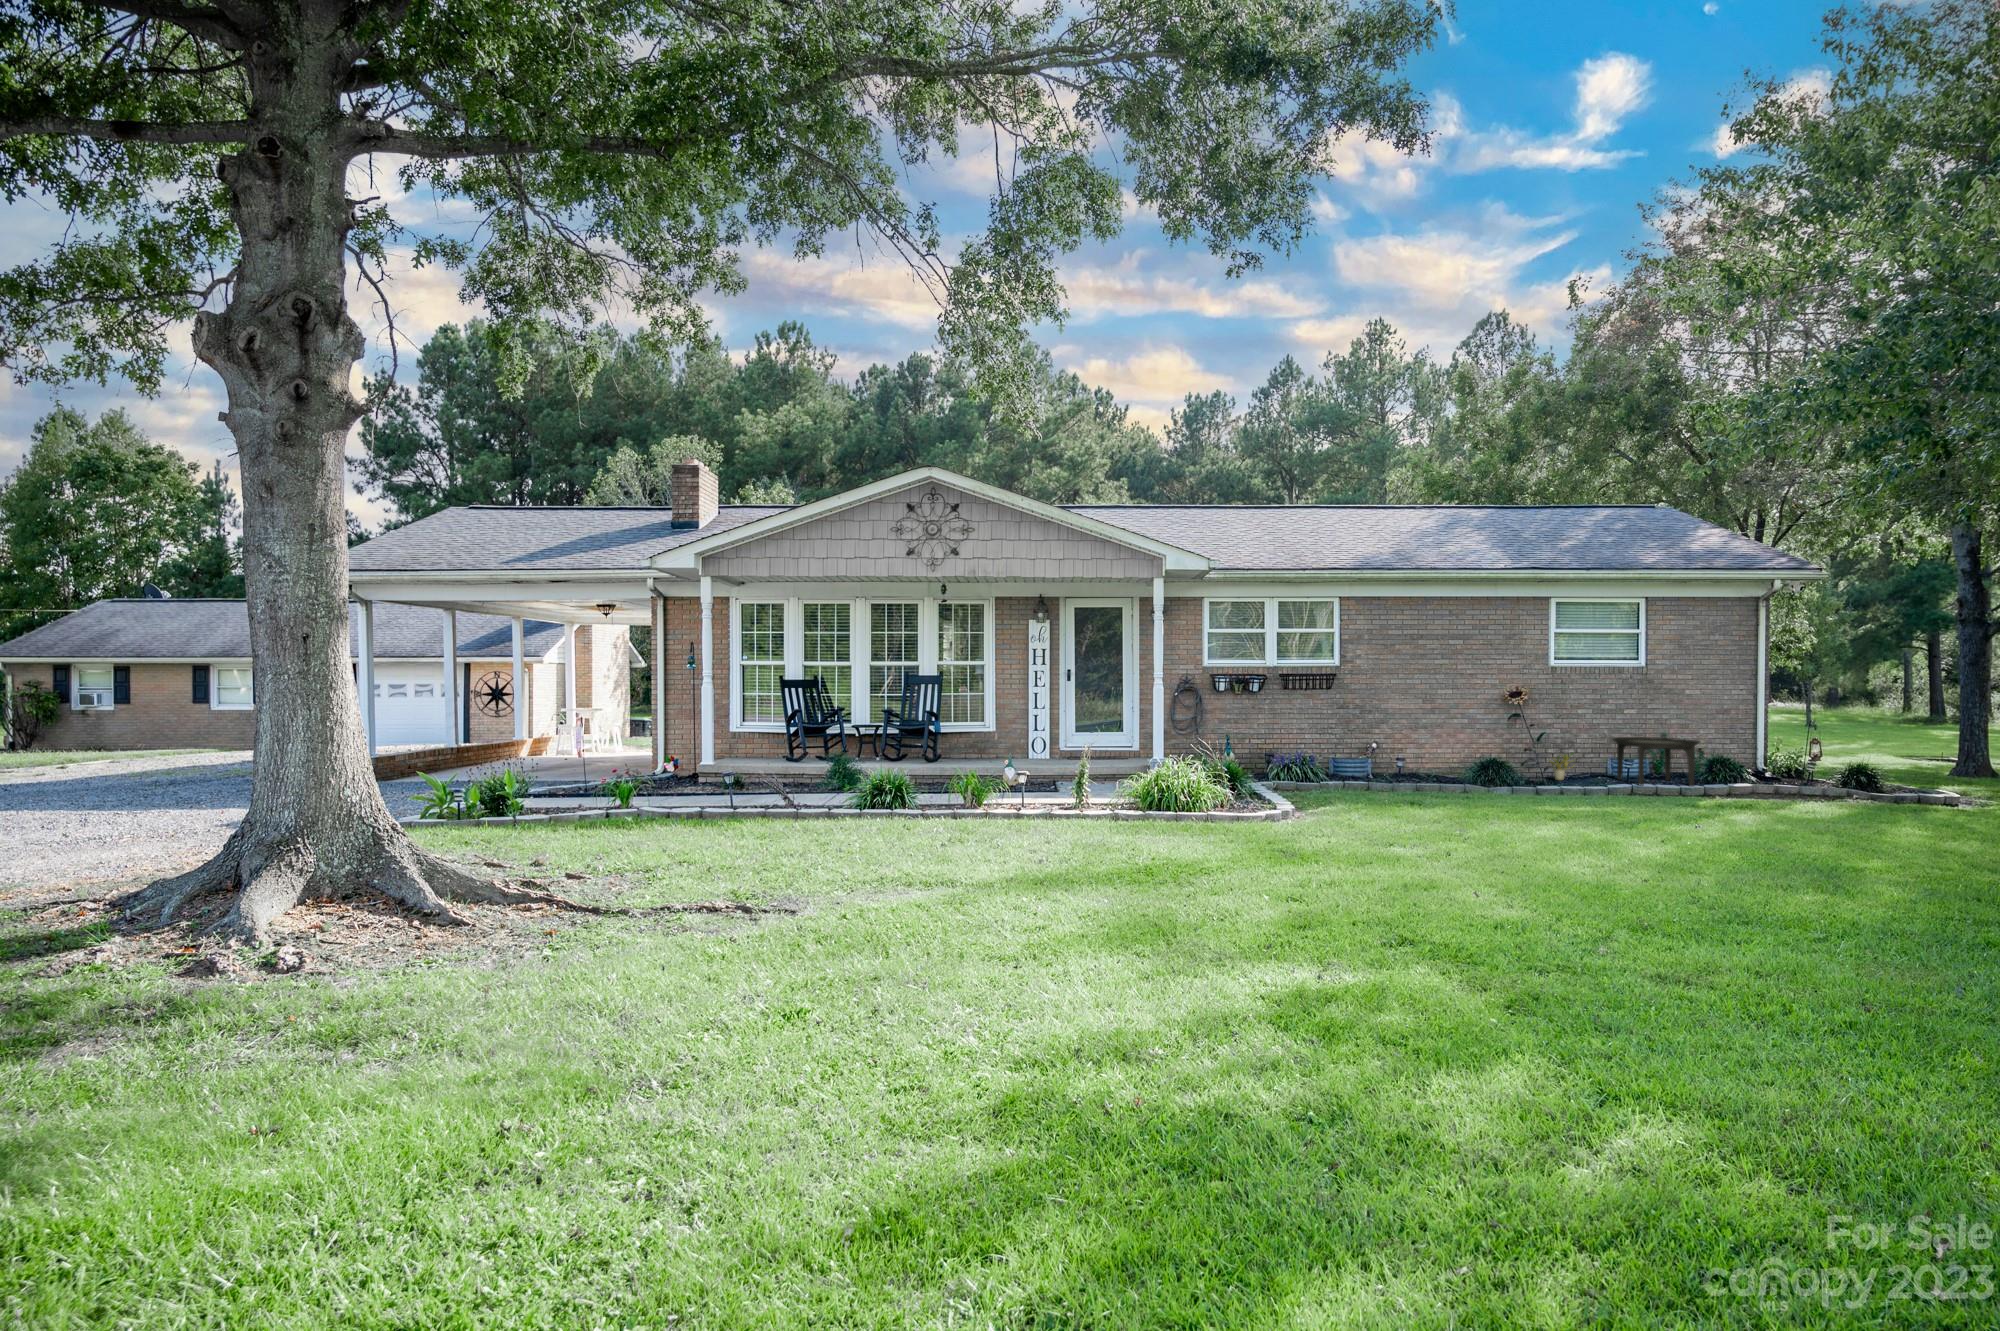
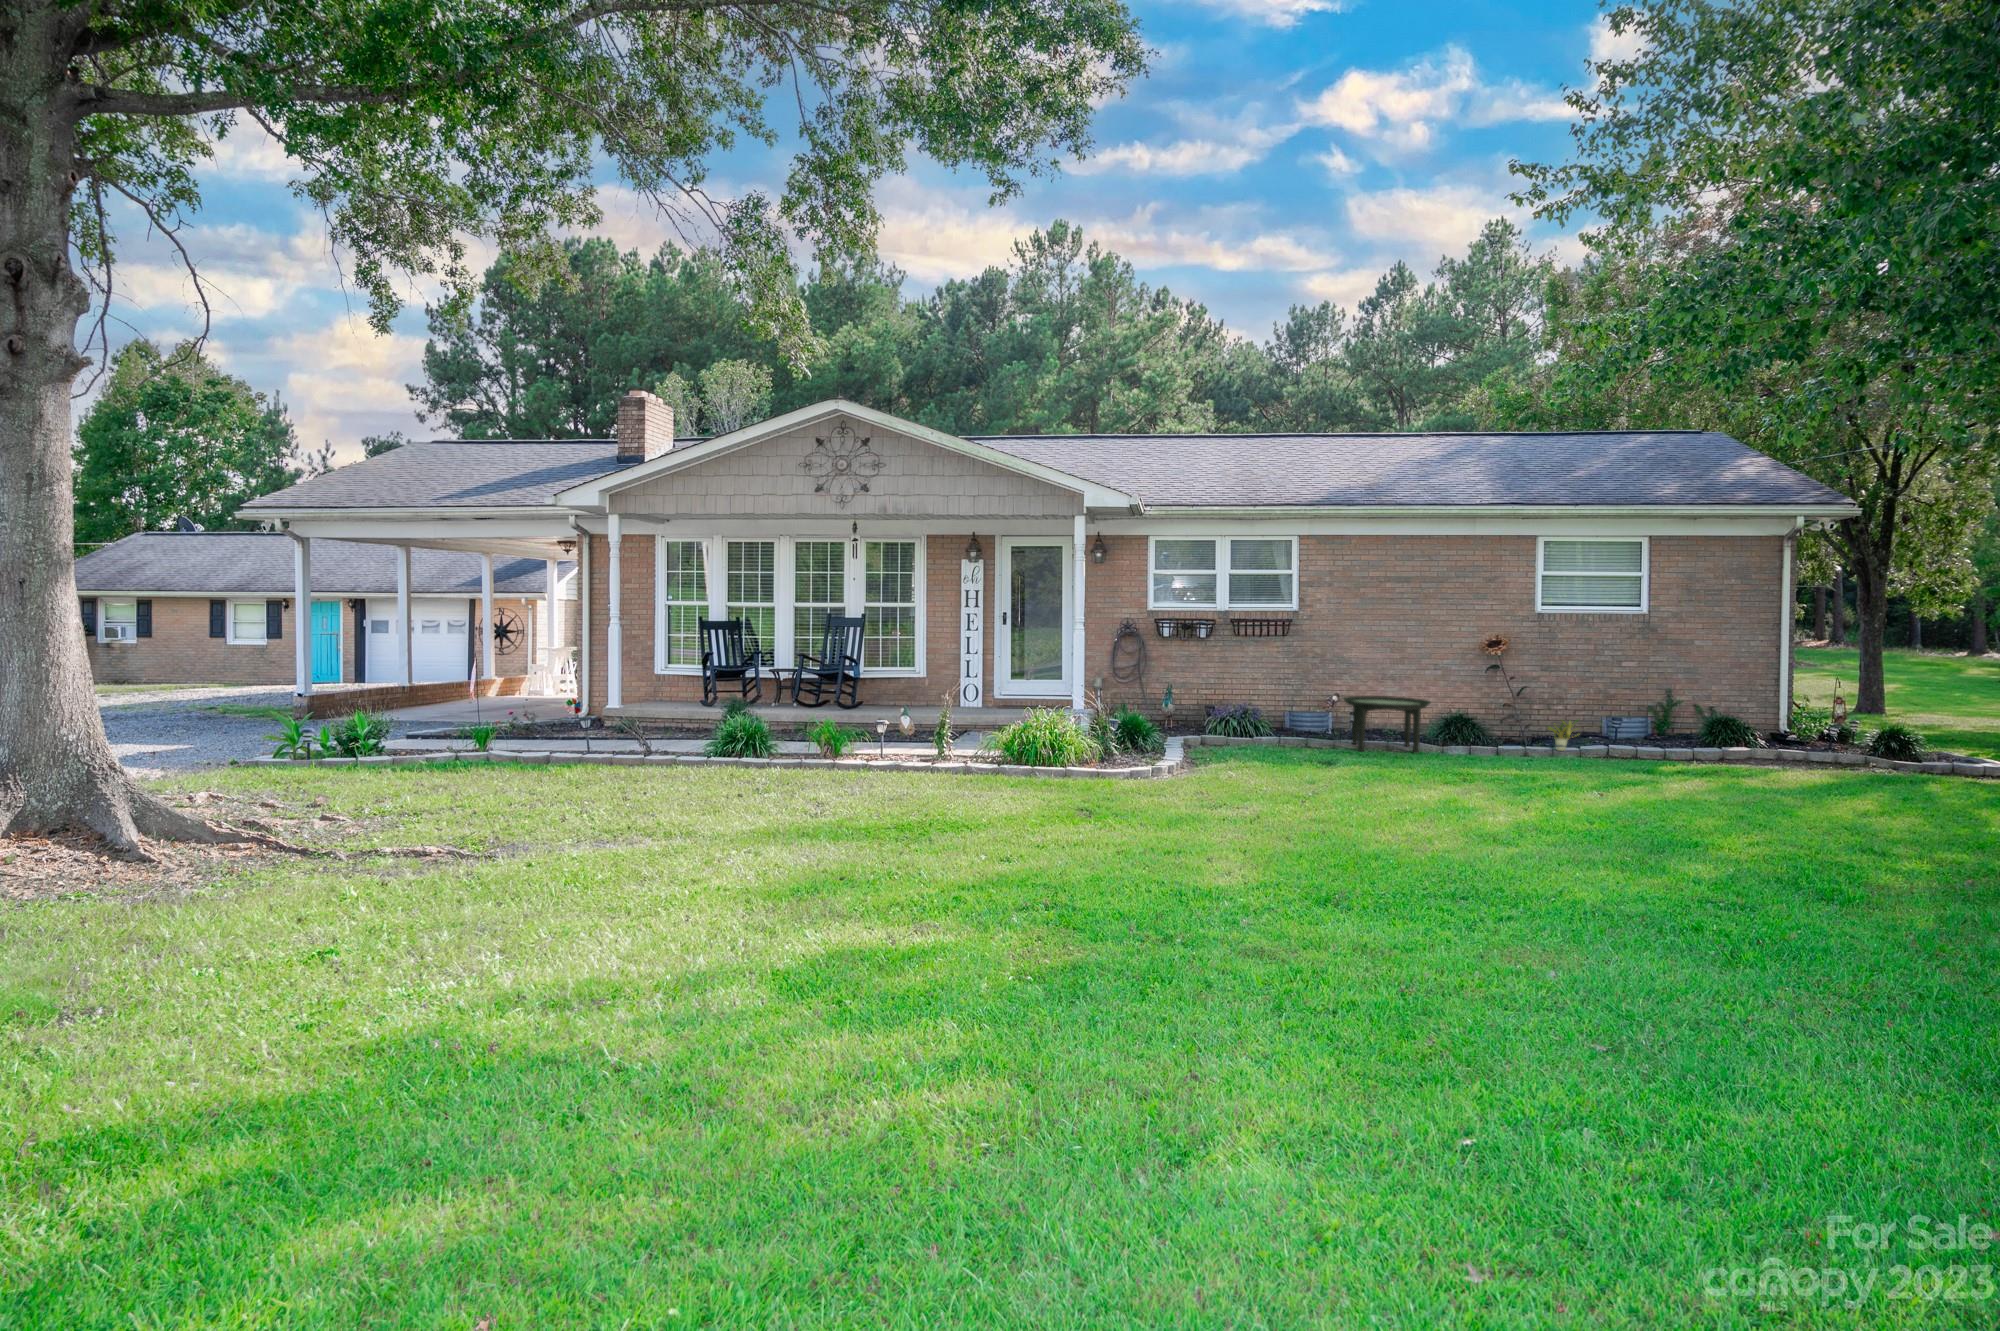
round table: present [1613,737,1699,786] -> present [1343,696,1431,753]

